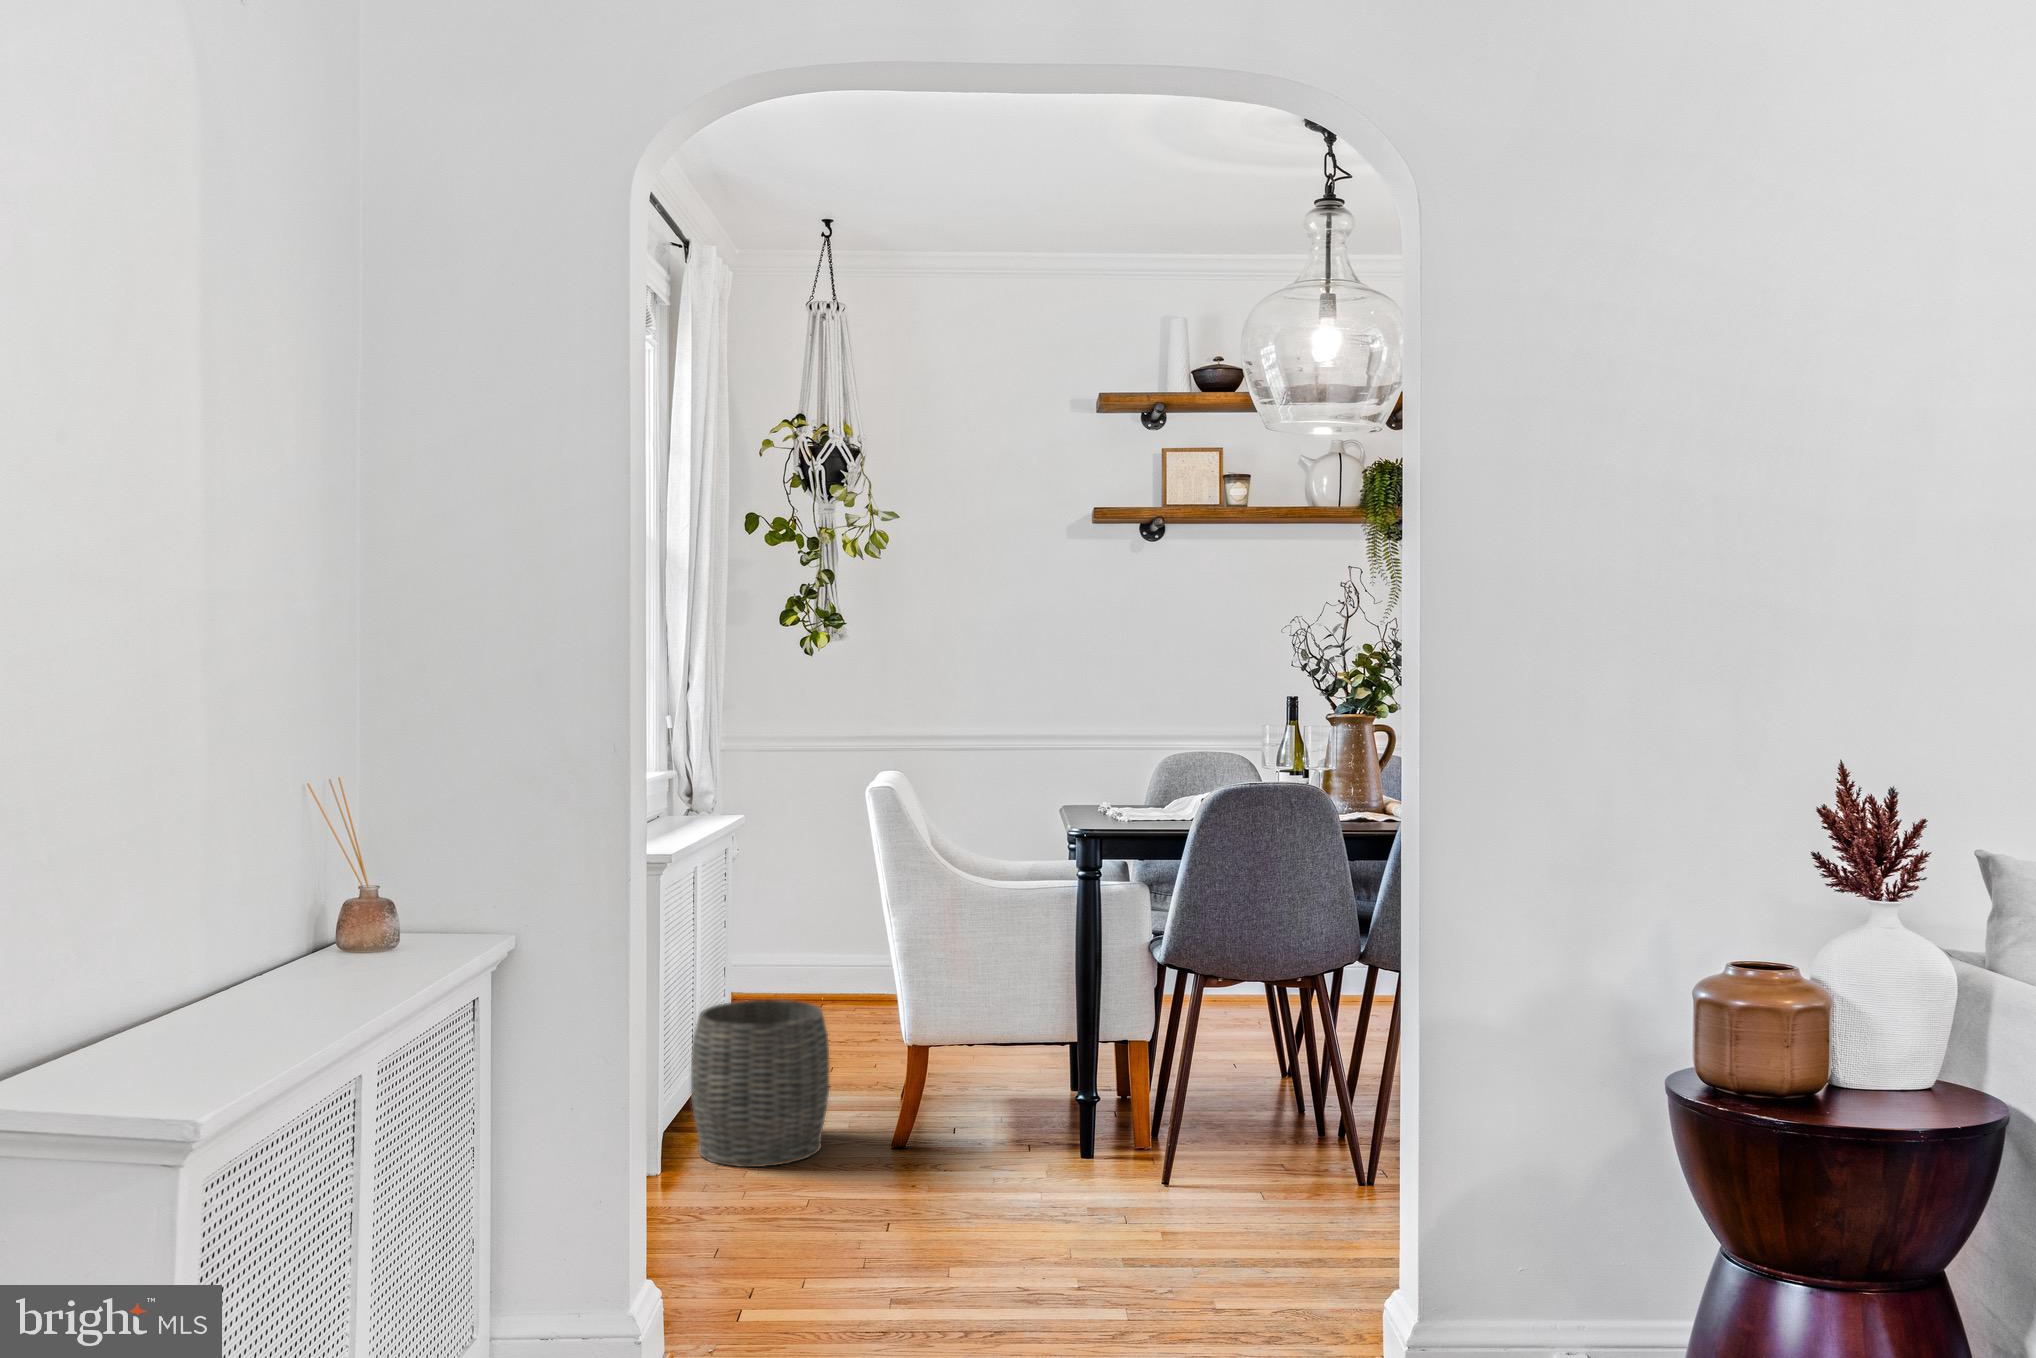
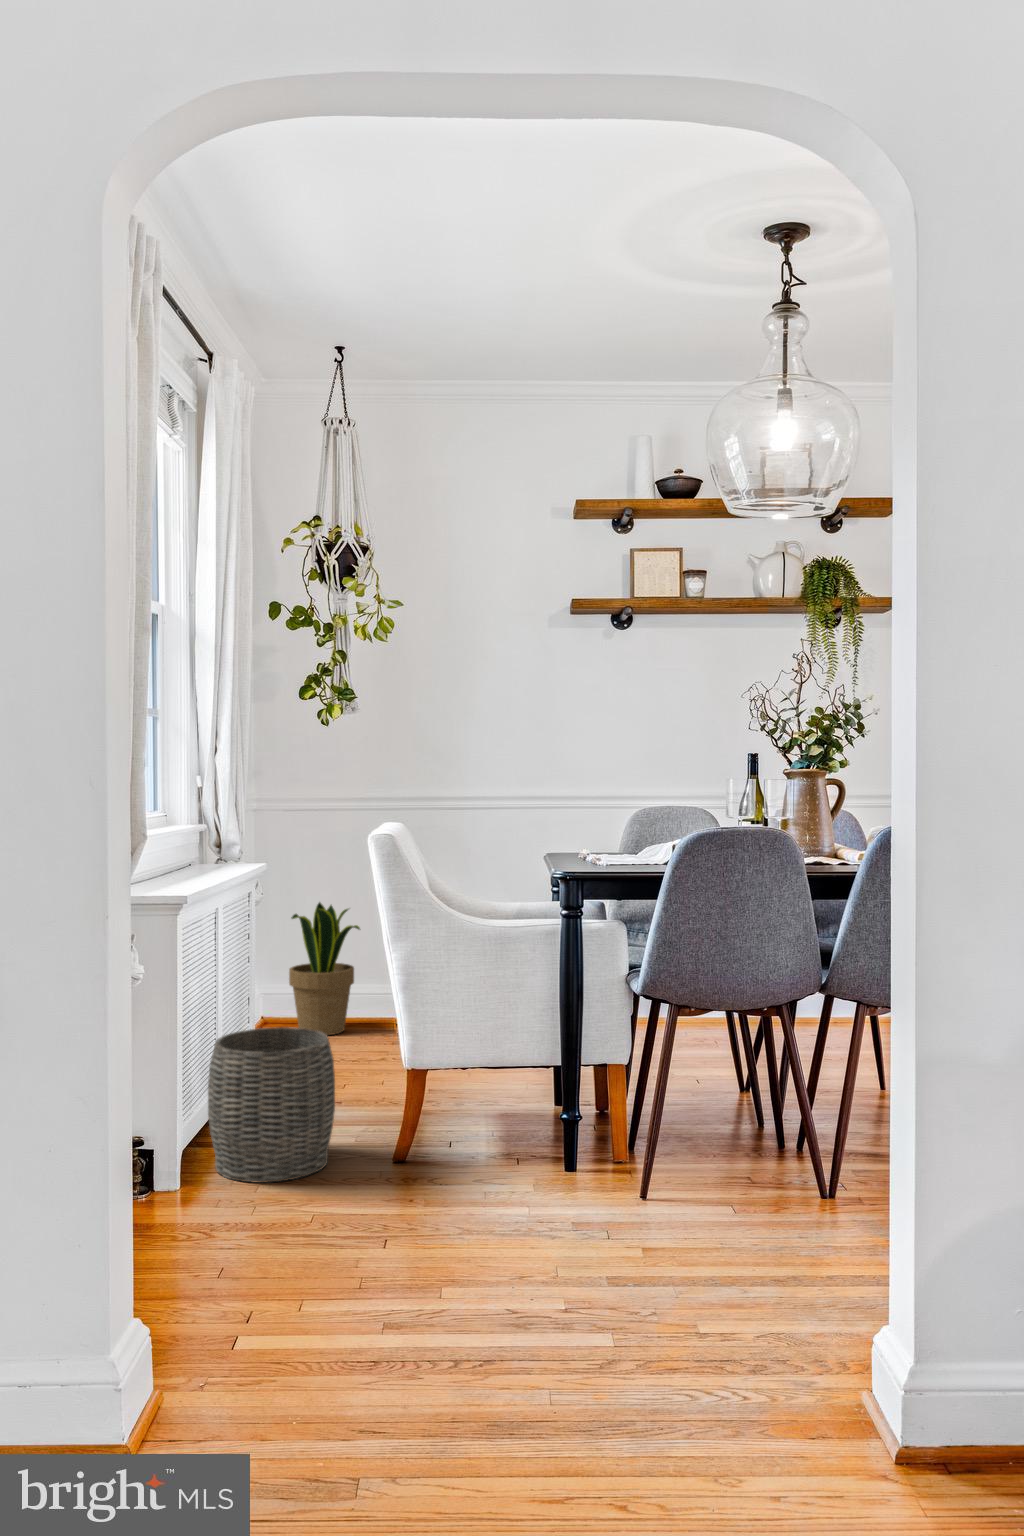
potted plant: none [766,859,849,1015] -> present [289,902,360,1035]

